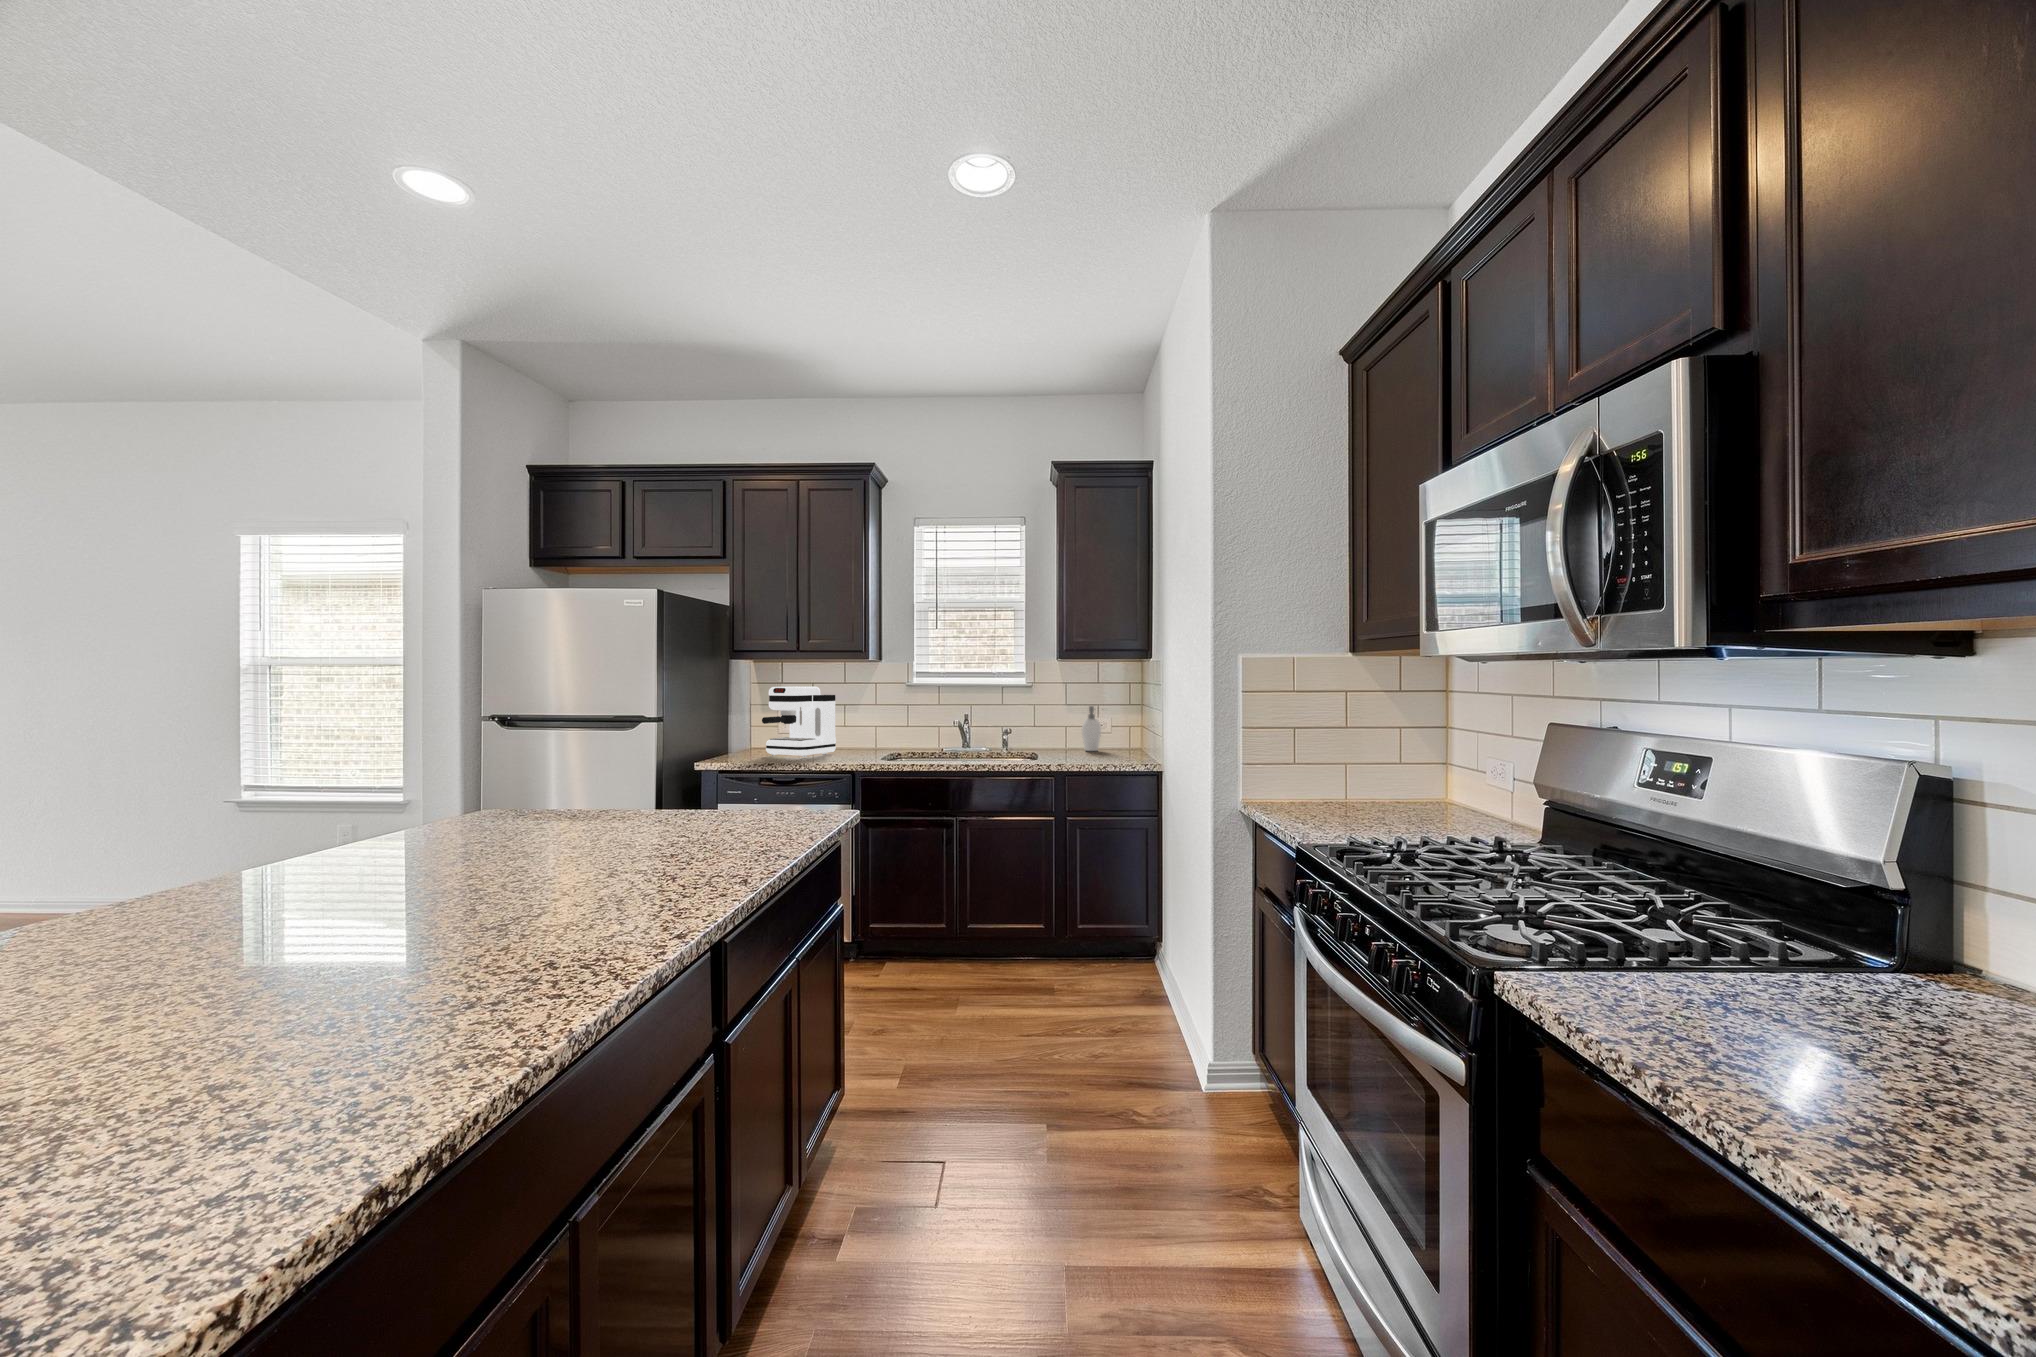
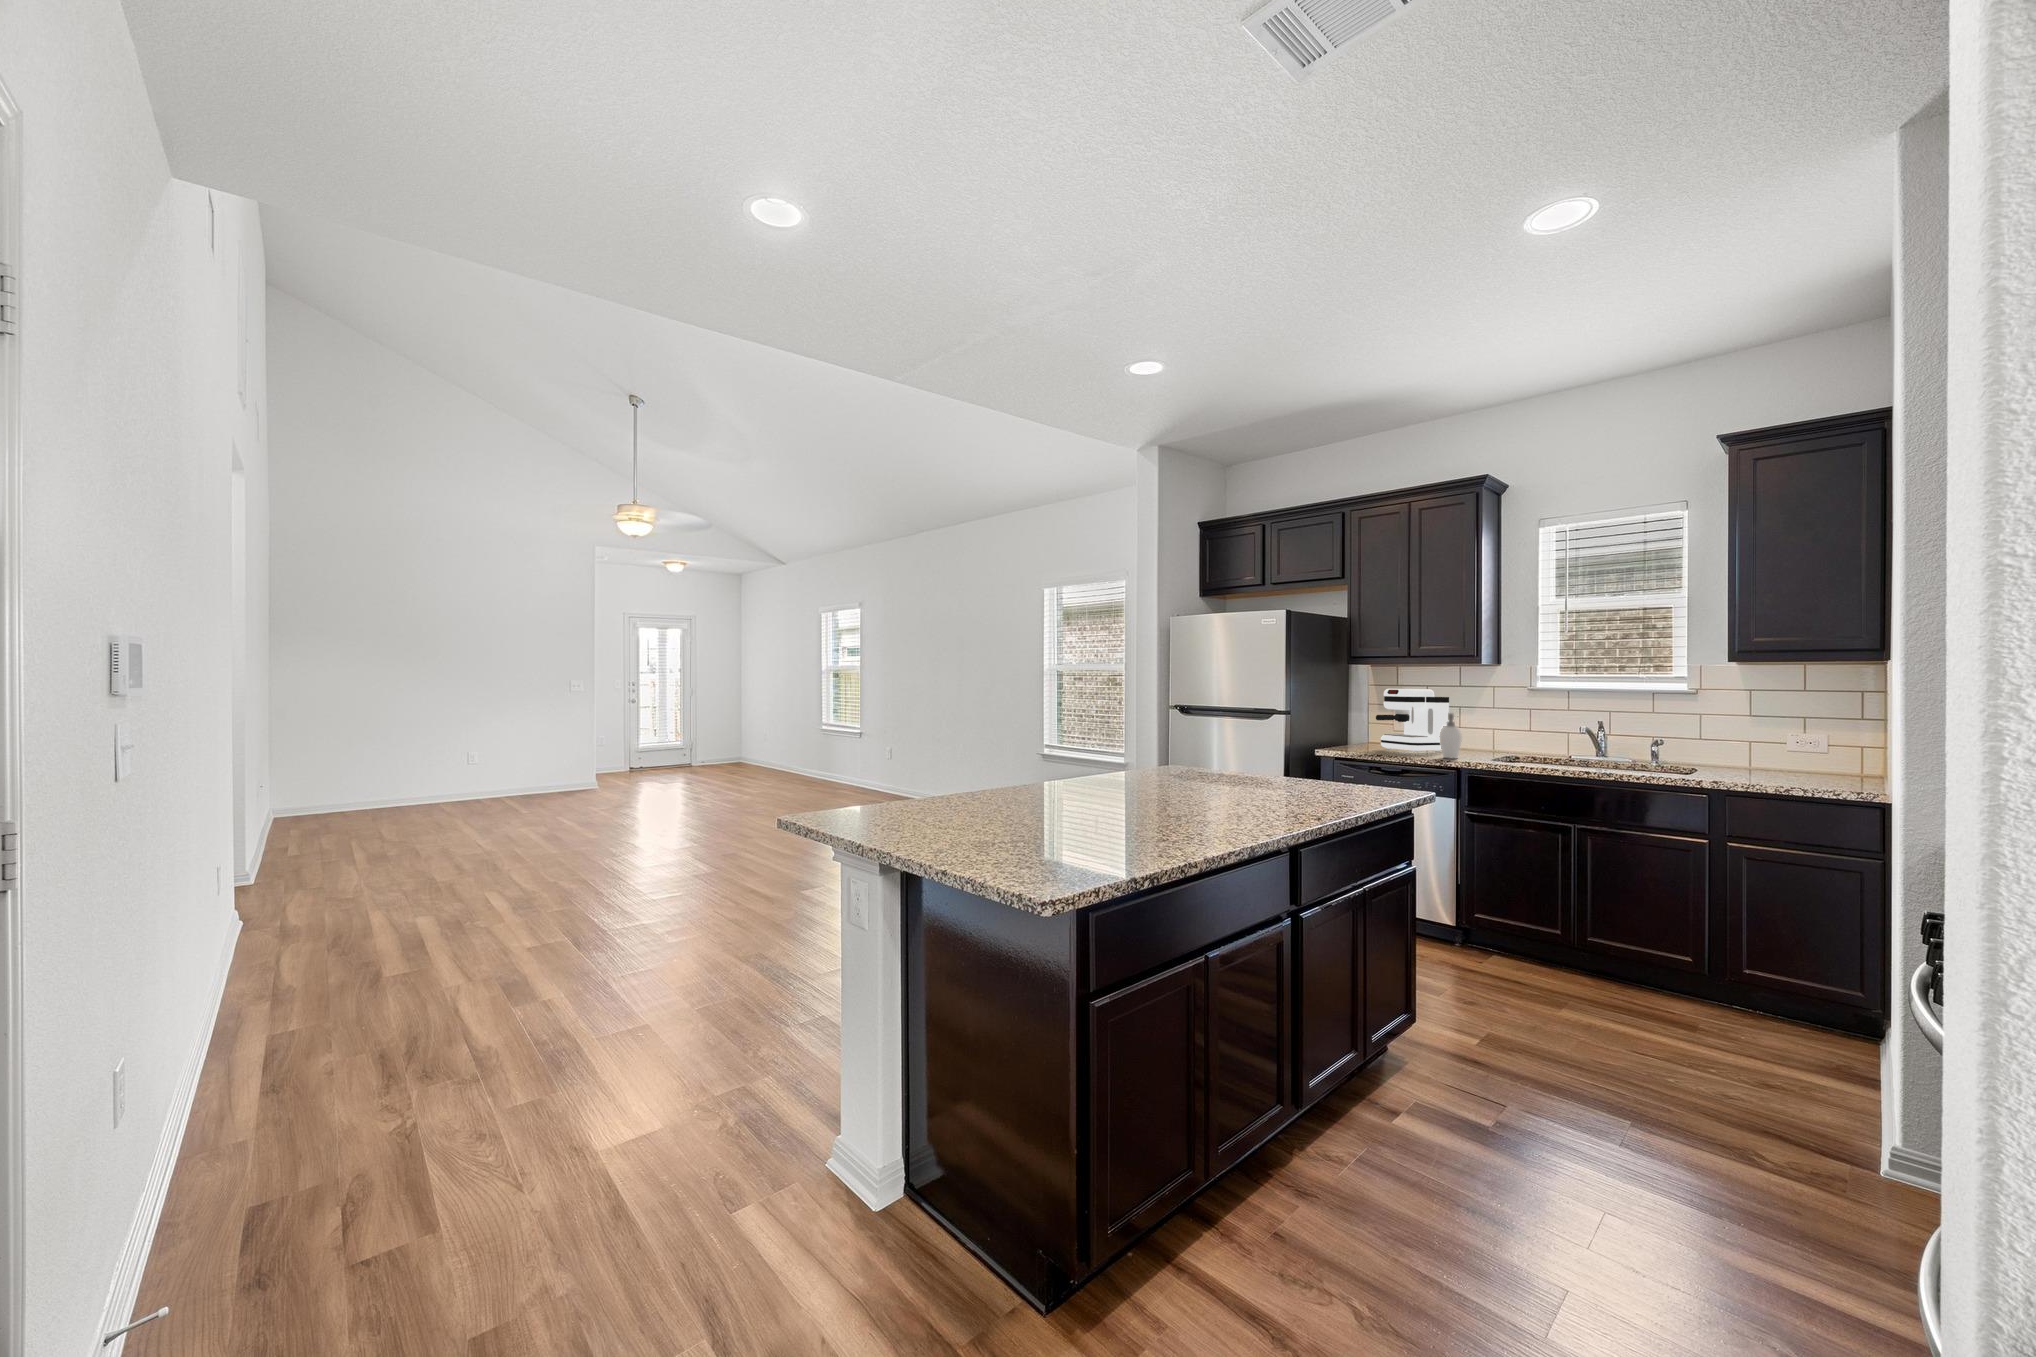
soap dispenser: present [1082,706,1101,751] -> present [1439,713,1462,759]

